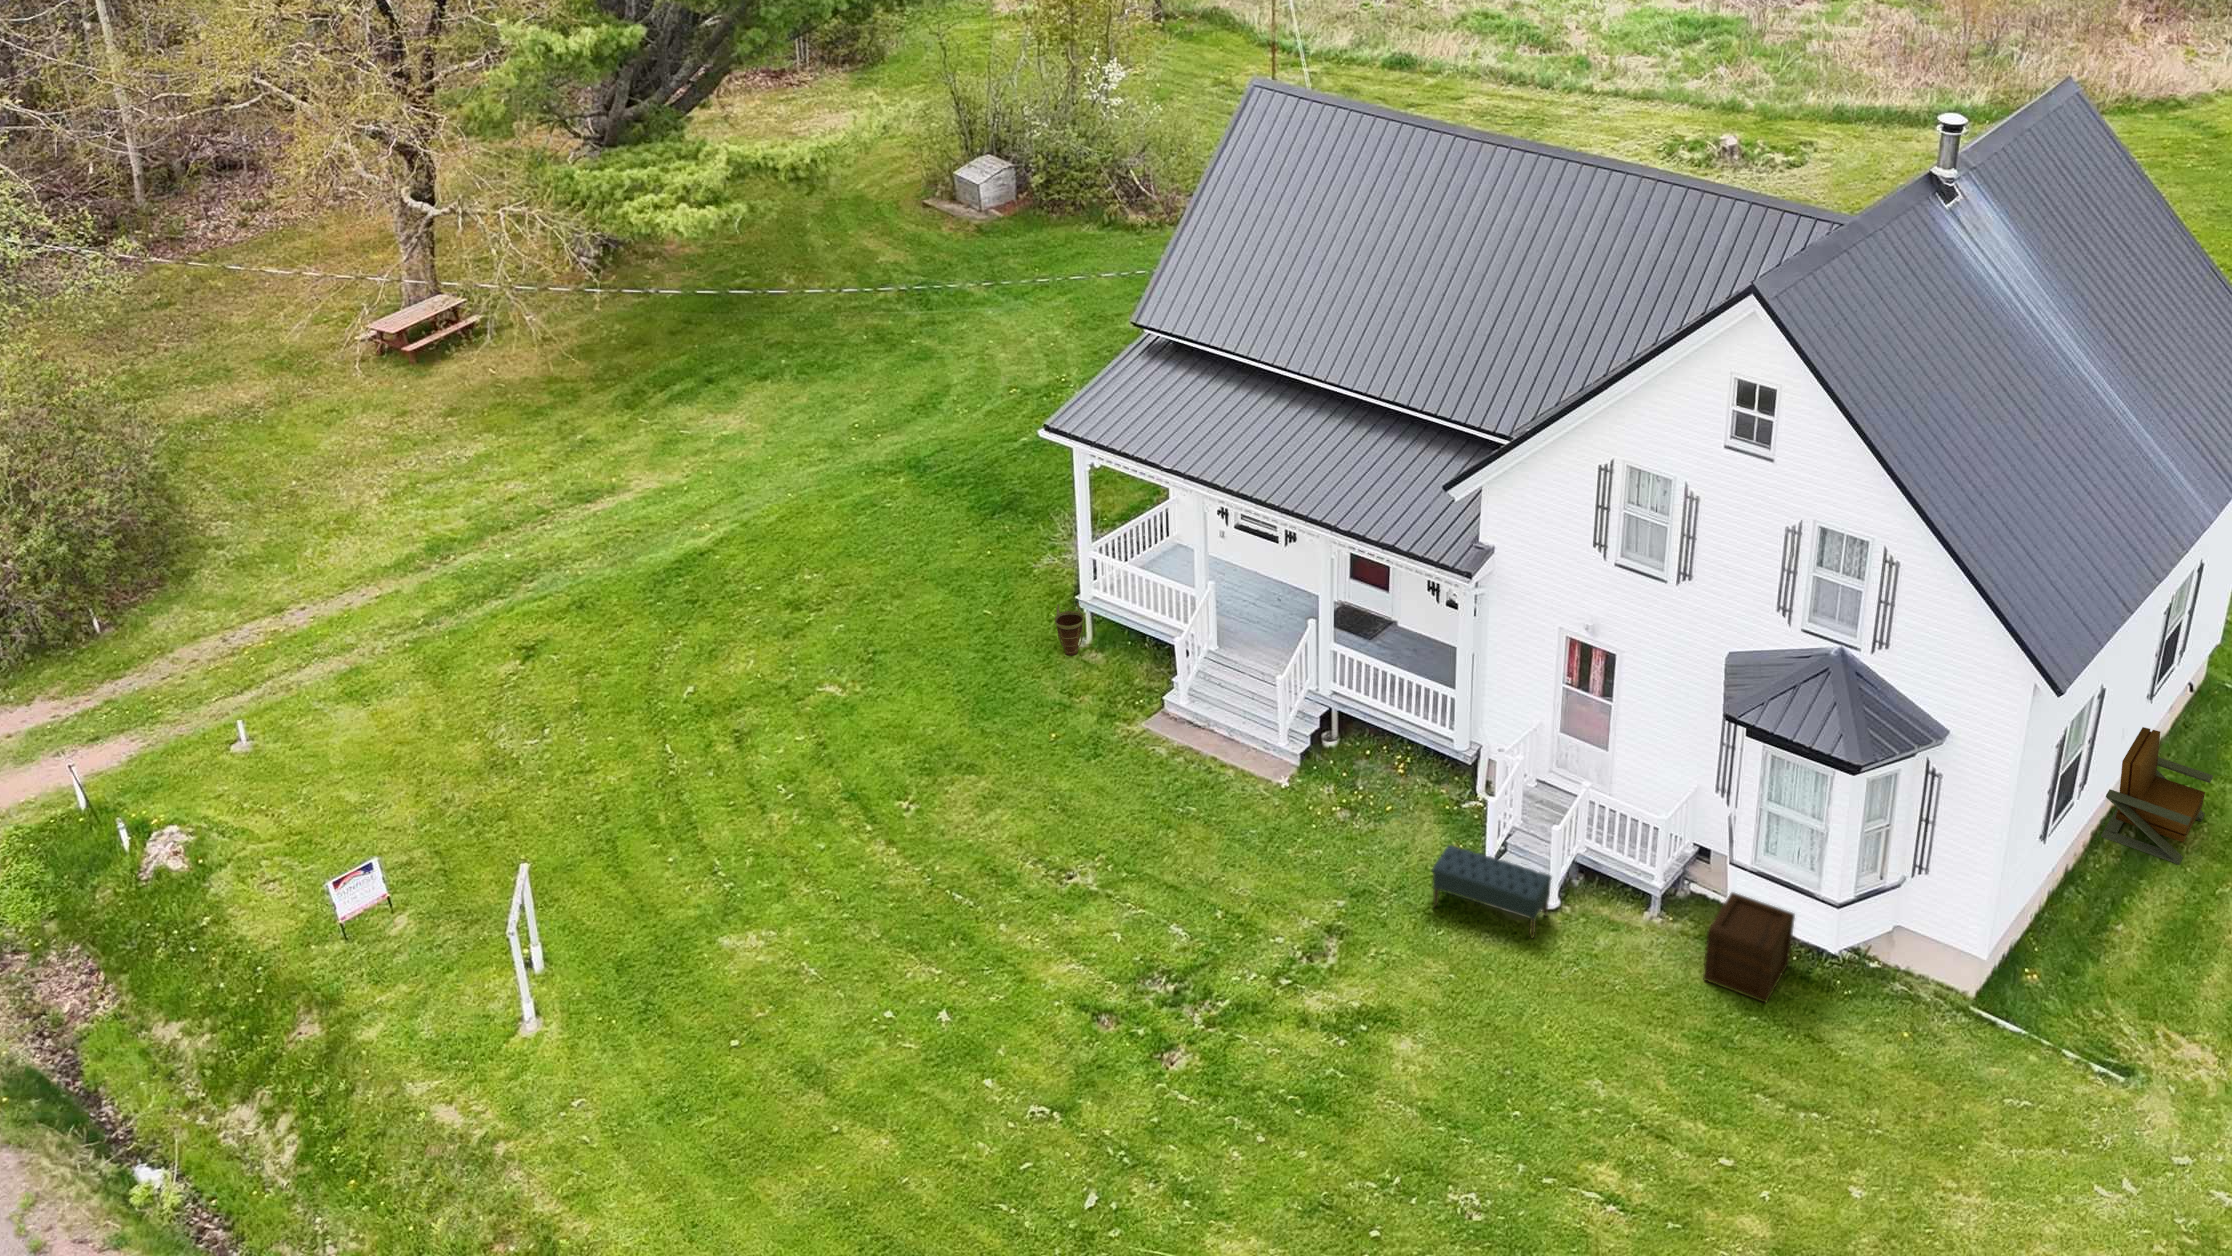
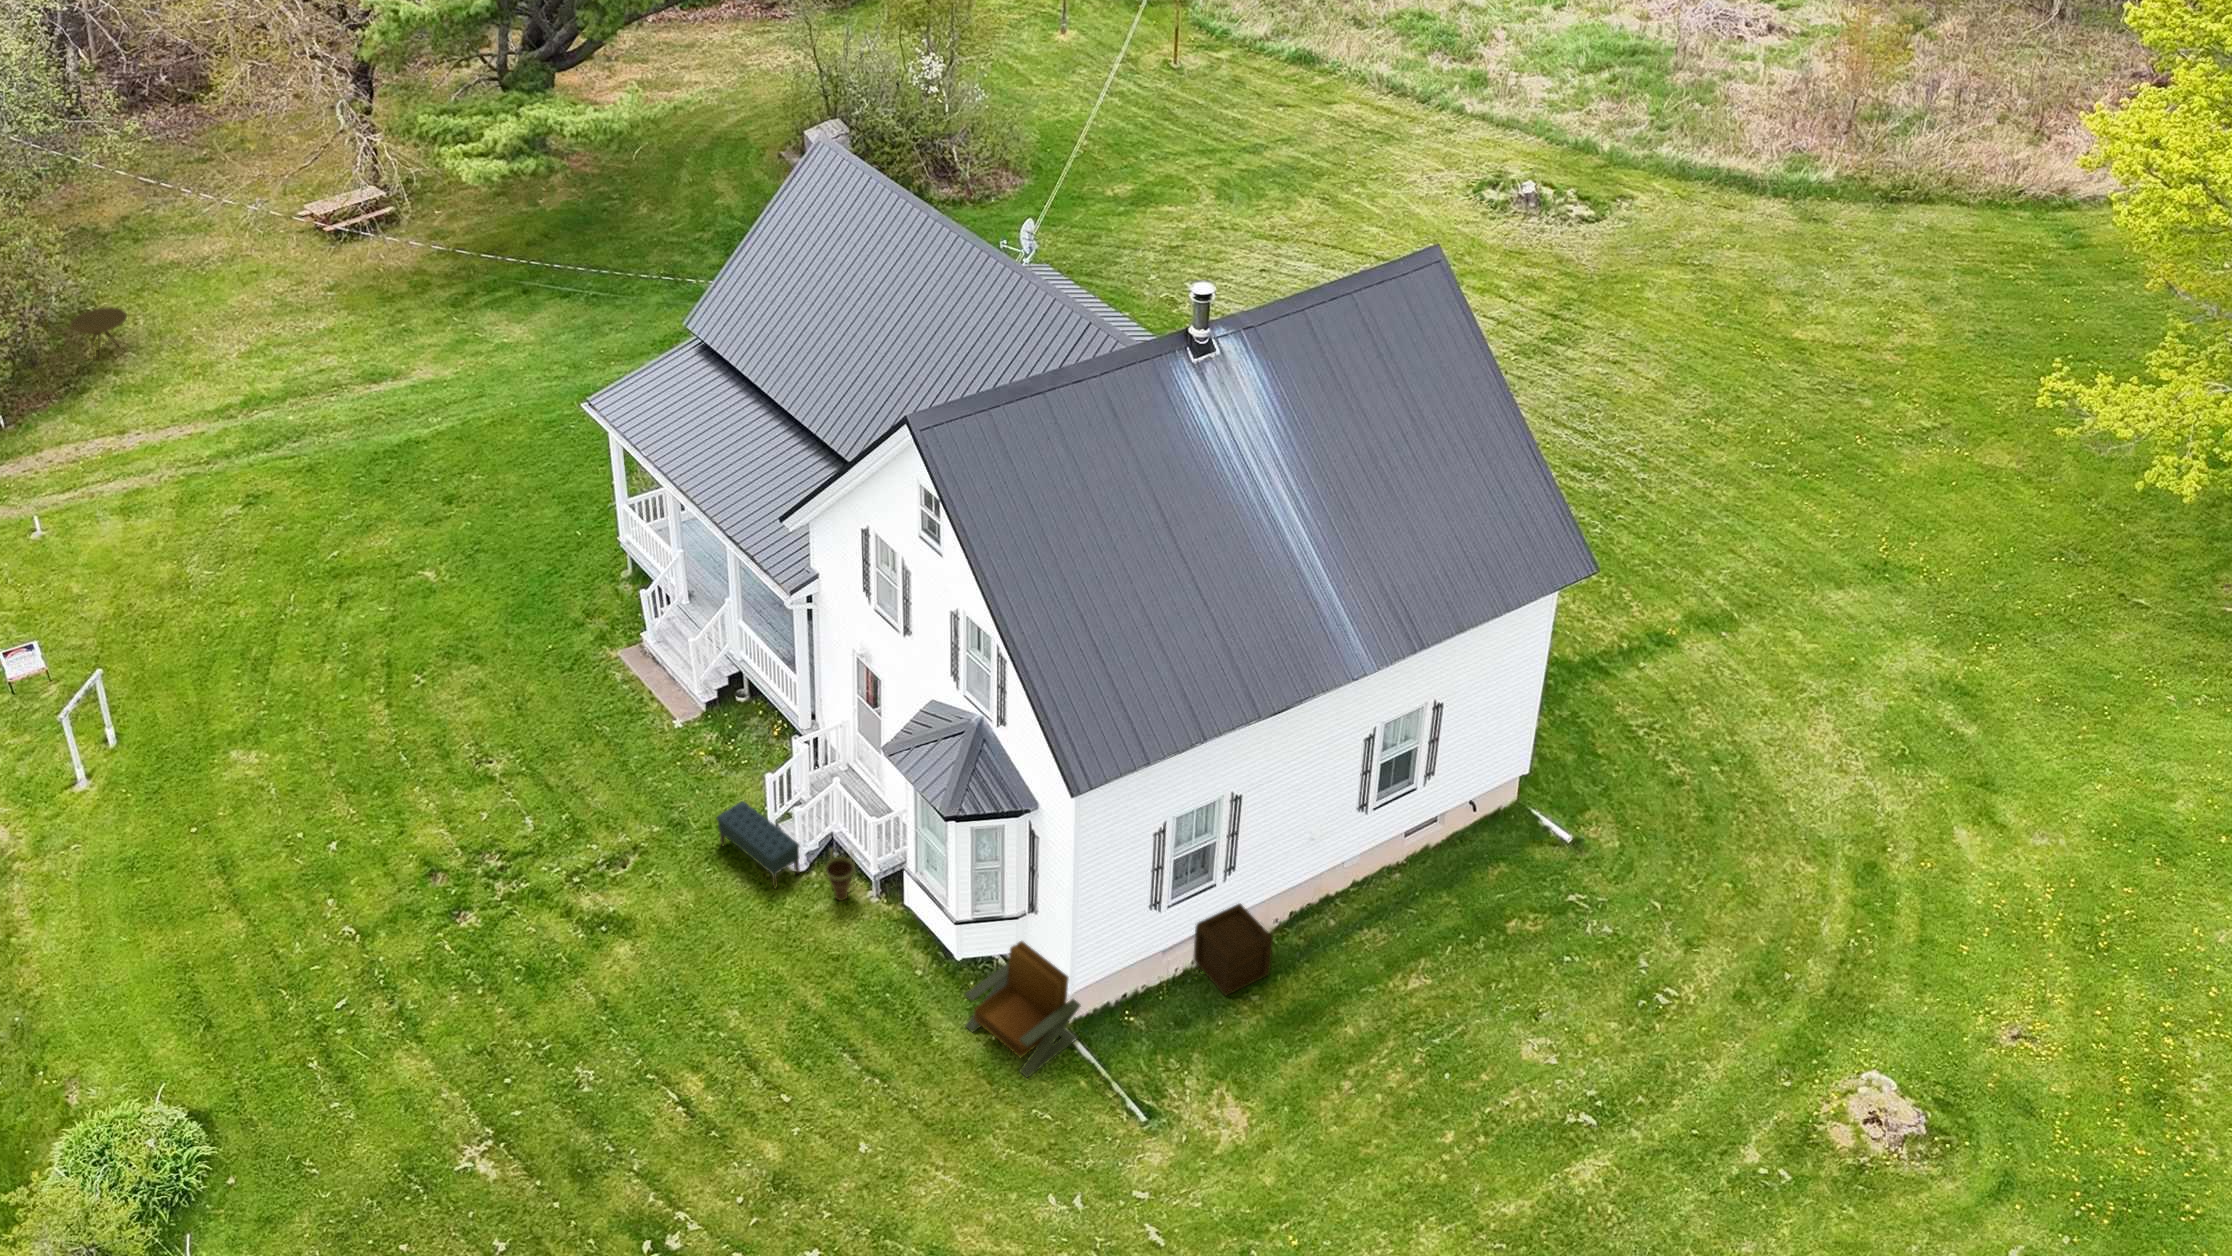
round table: none [158,462,239,533] -> present [70,308,127,353]
basket: present [1055,603,1084,656] -> present [826,851,855,901]
lounge chair: present [2101,727,2213,865] -> present [965,941,1081,1077]
wooden crate: present [1703,892,1795,1003] -> present [1193,904,1273,995]

